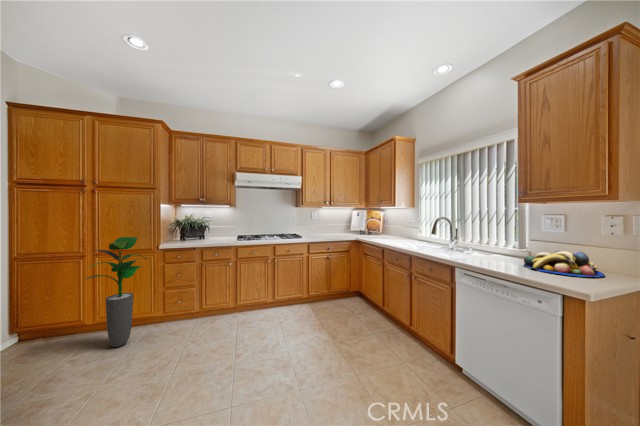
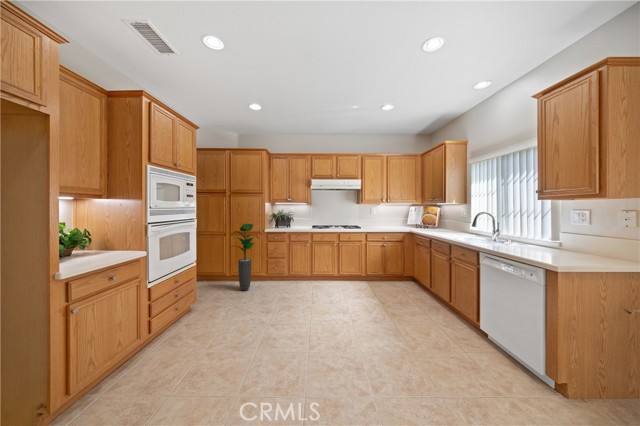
fruit bowl: present [524,251,605,277] -> none [538,239,609,260]

